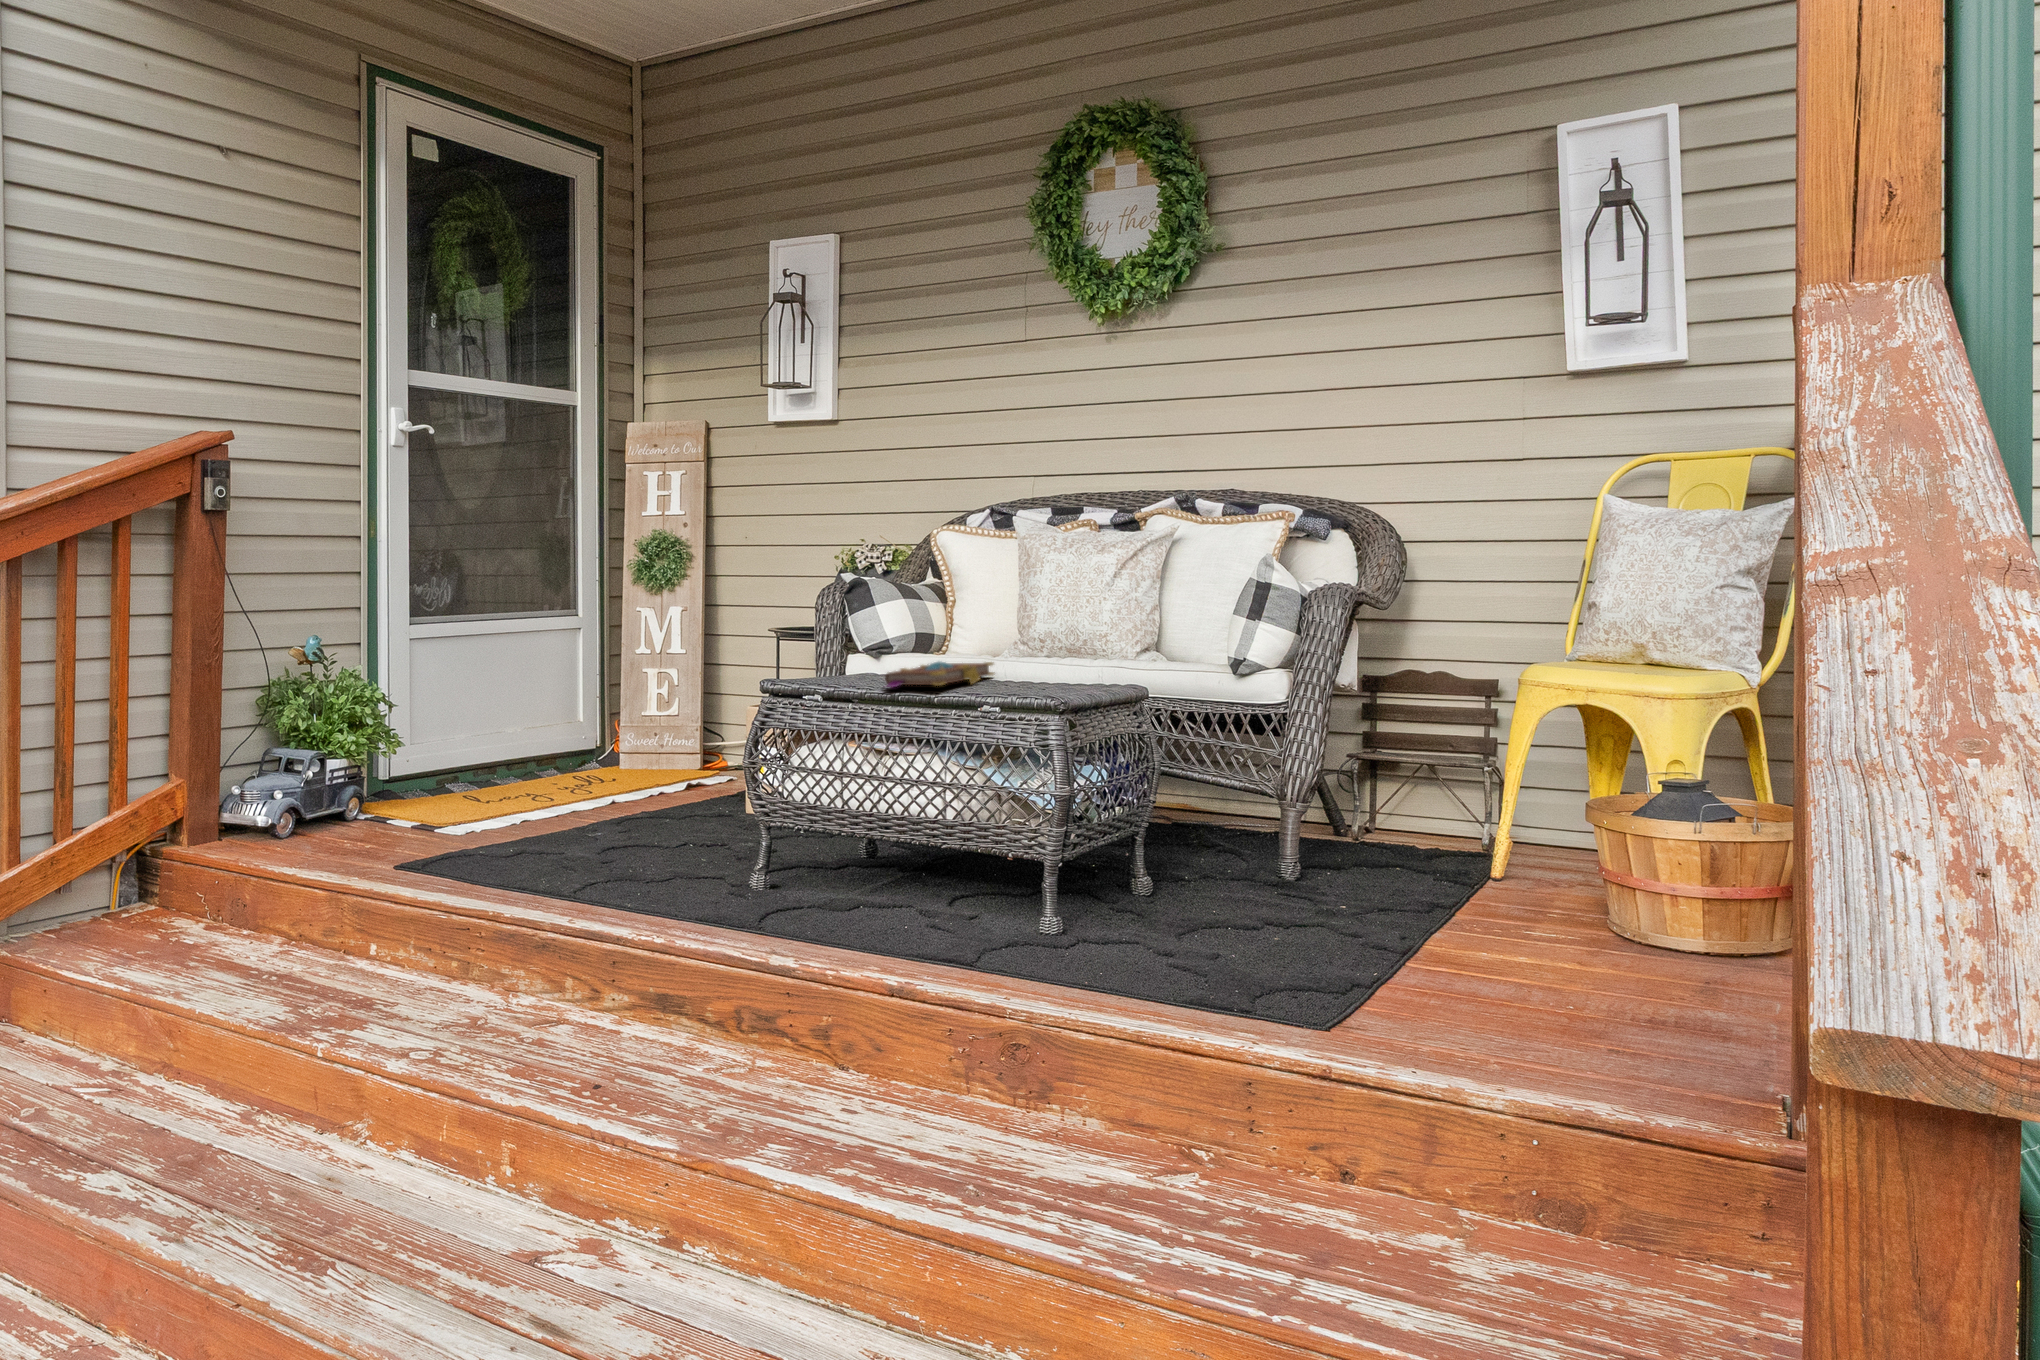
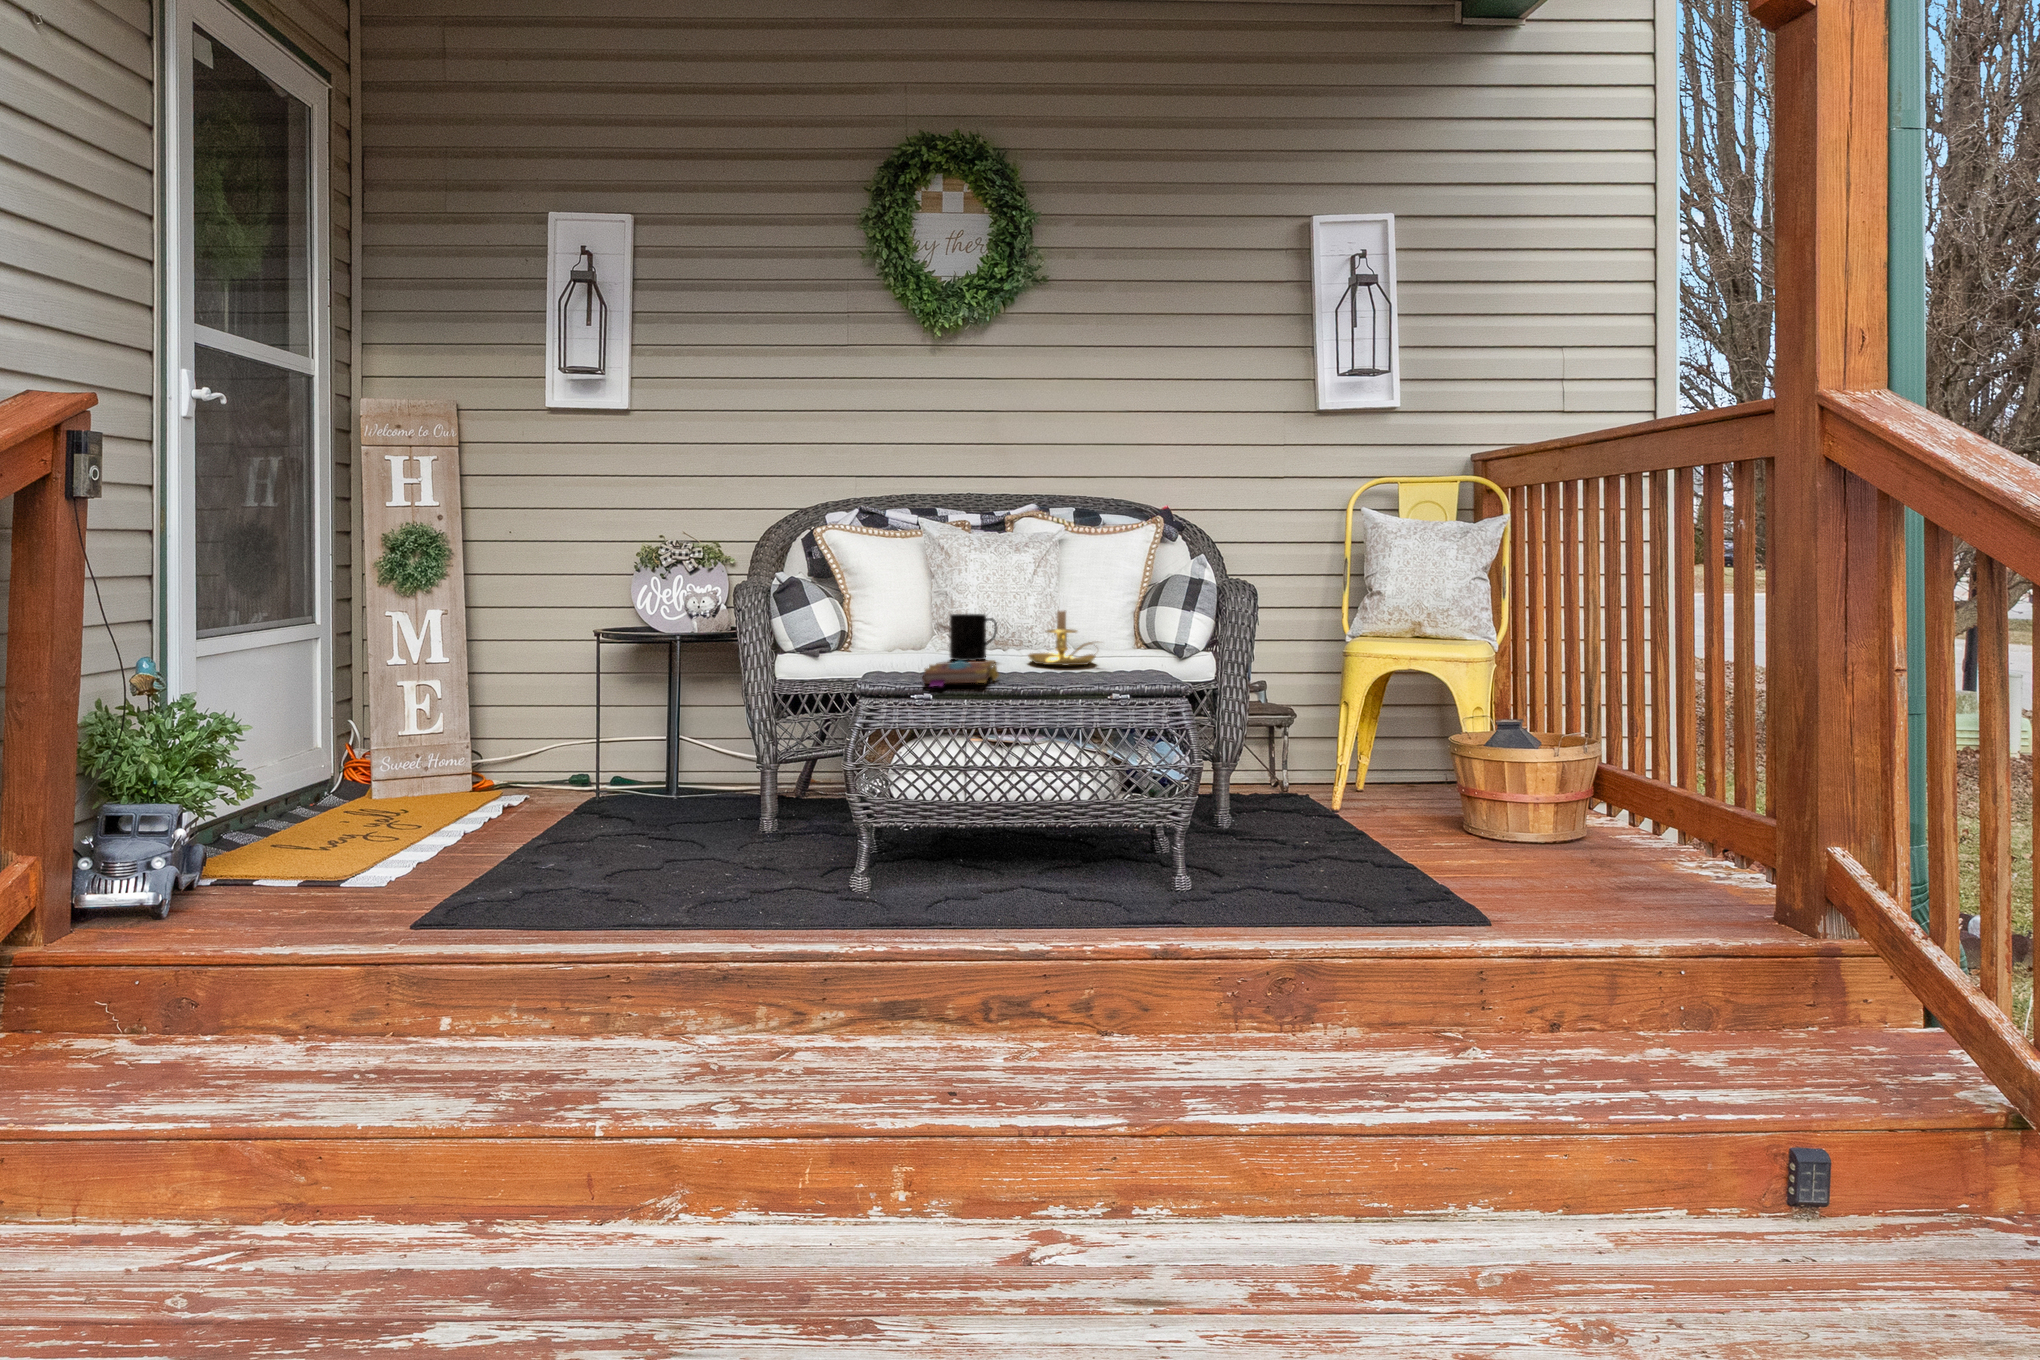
candle holder: none [1054,588,1126,671] -> present [1028,594,1095,665]
mug: none [987,613,1034,663] -> present [949,614,997,661]

